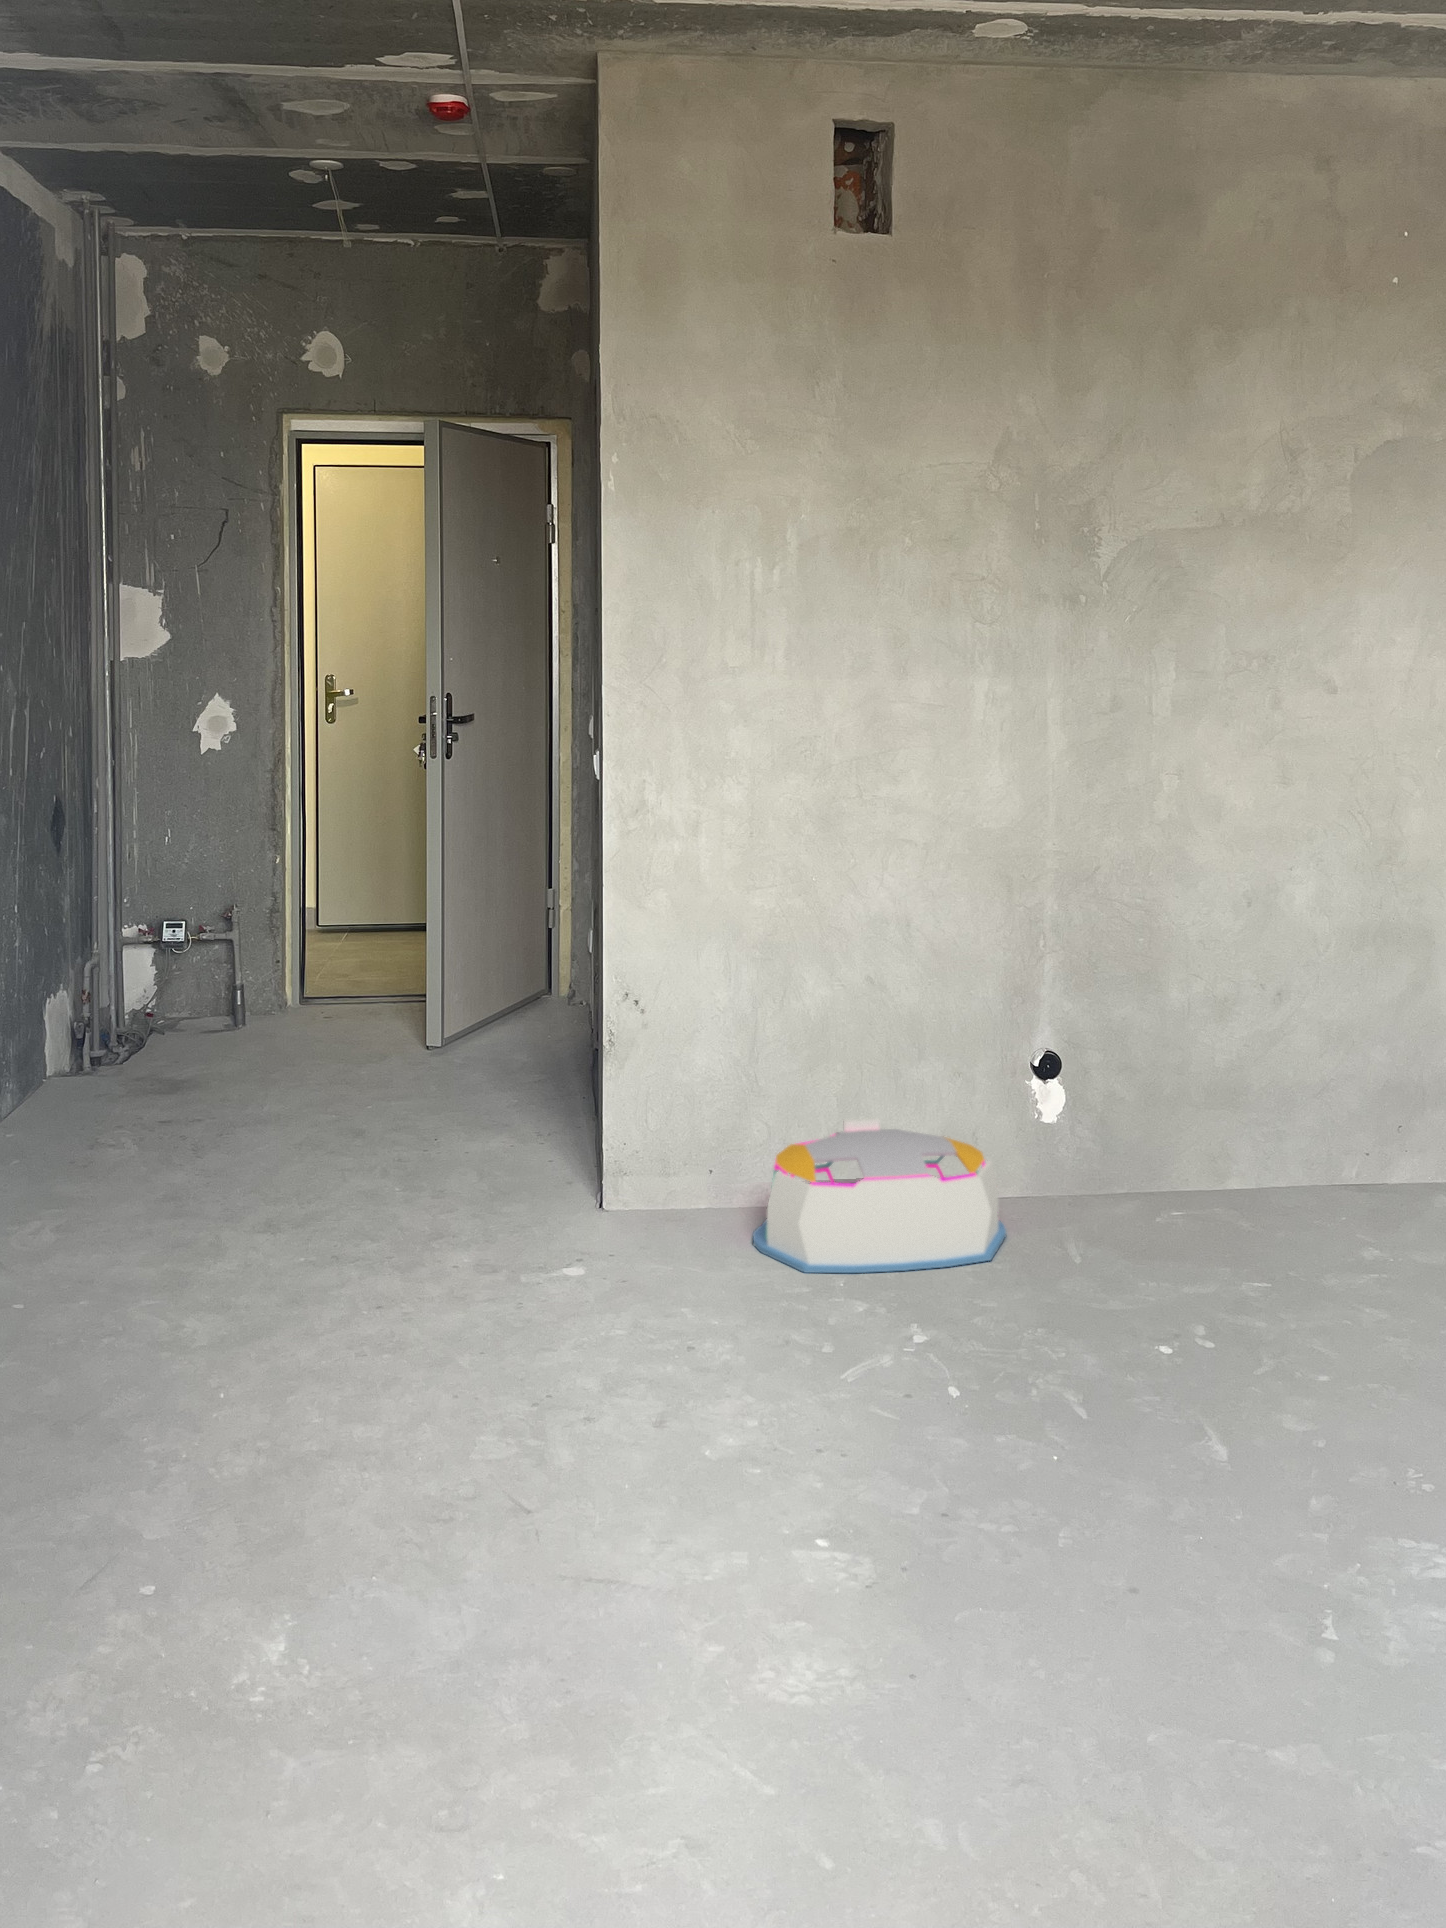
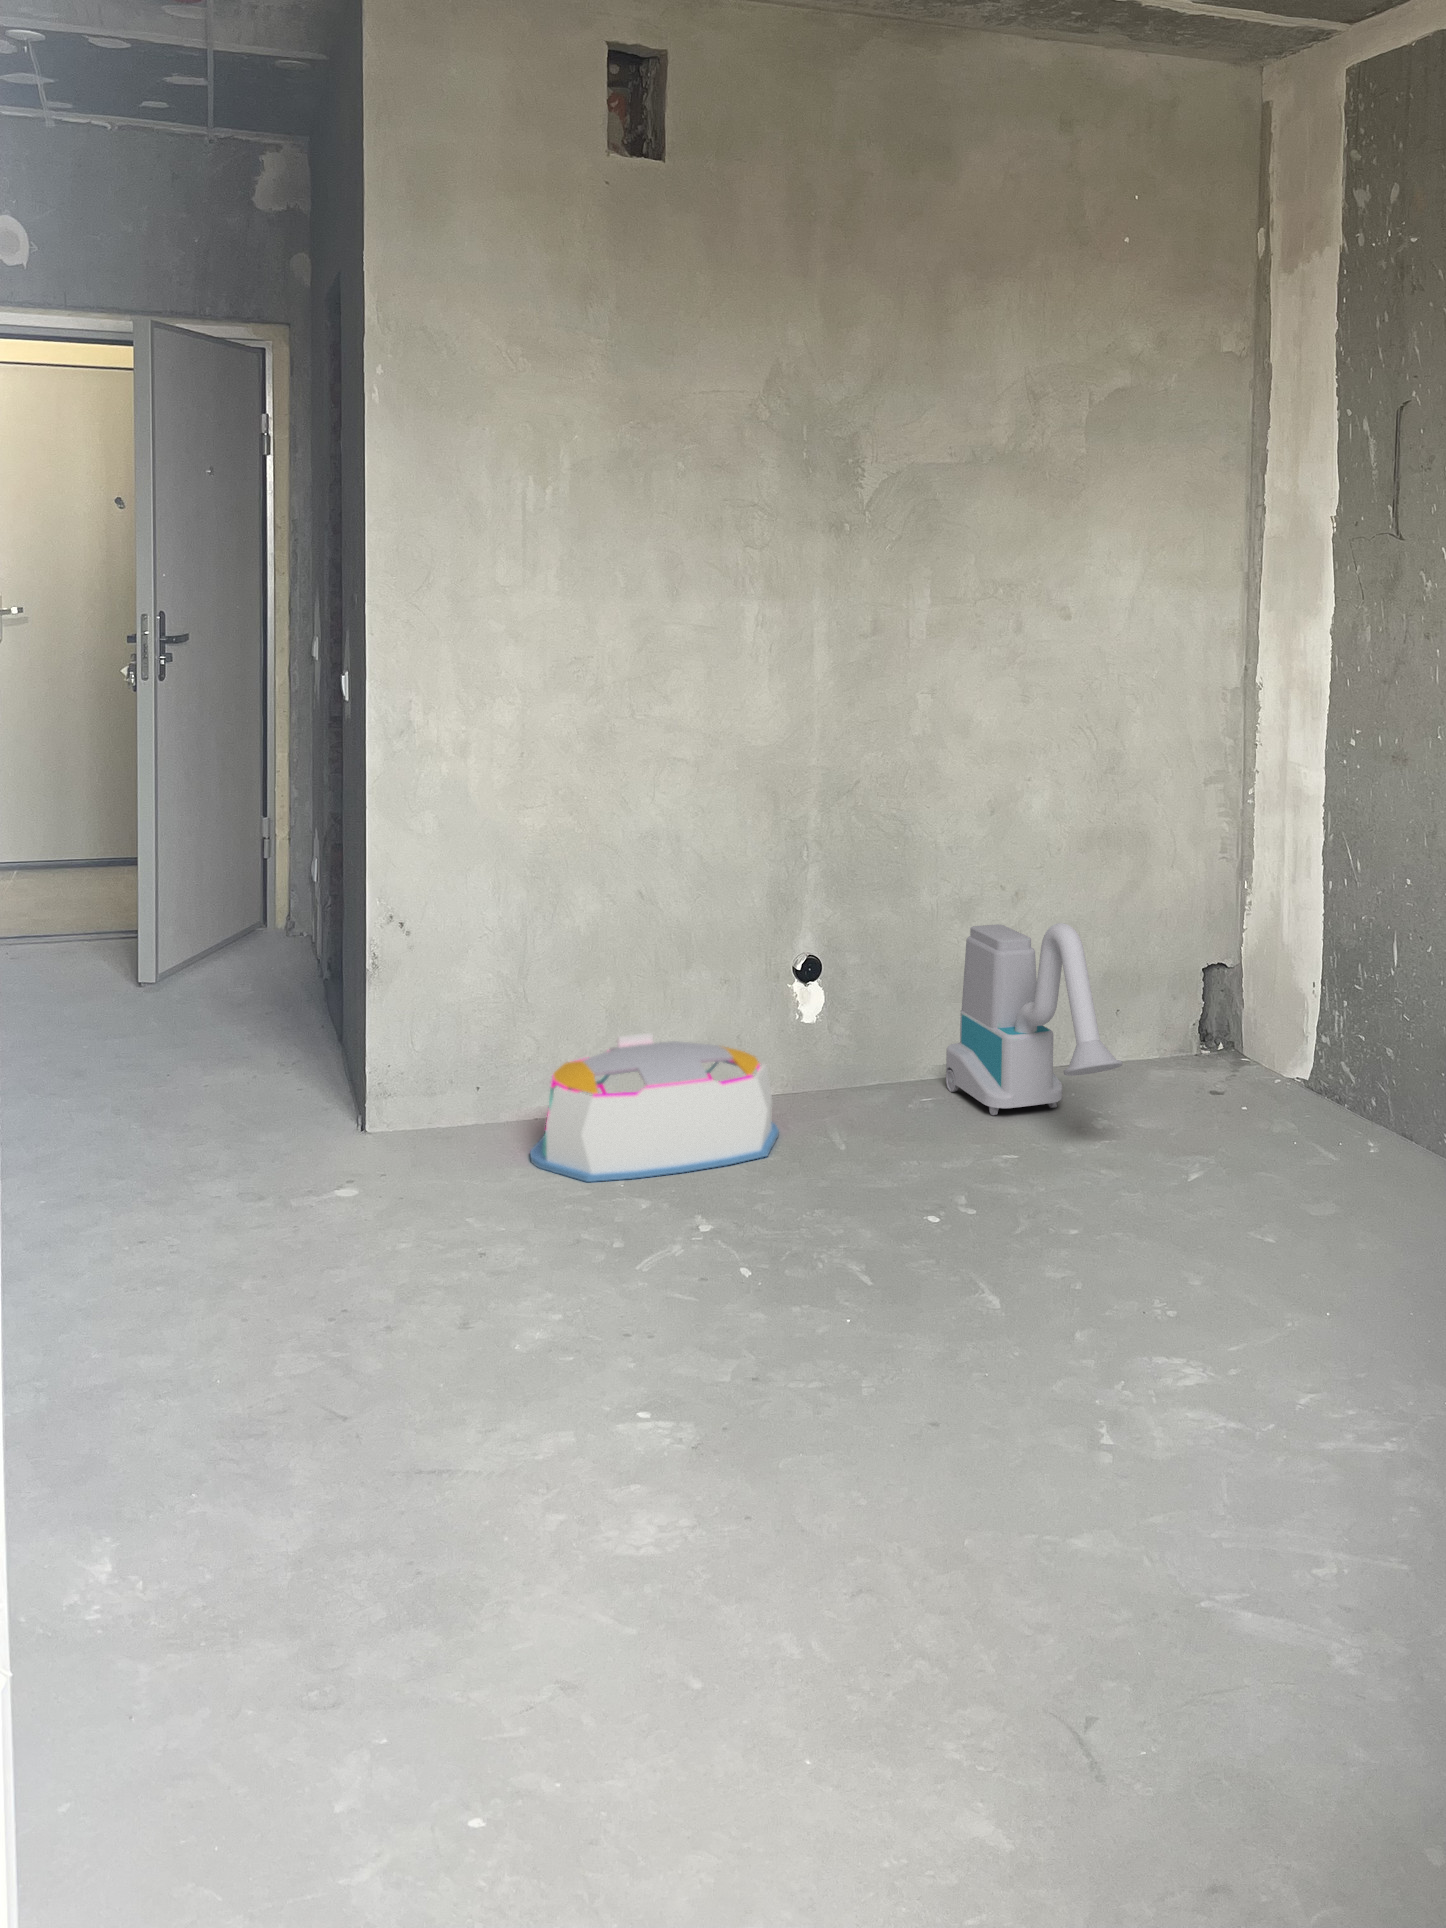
vacuum cleaner: none [1193,1023,1385,1233] -> present [946,923,1122,1115]

